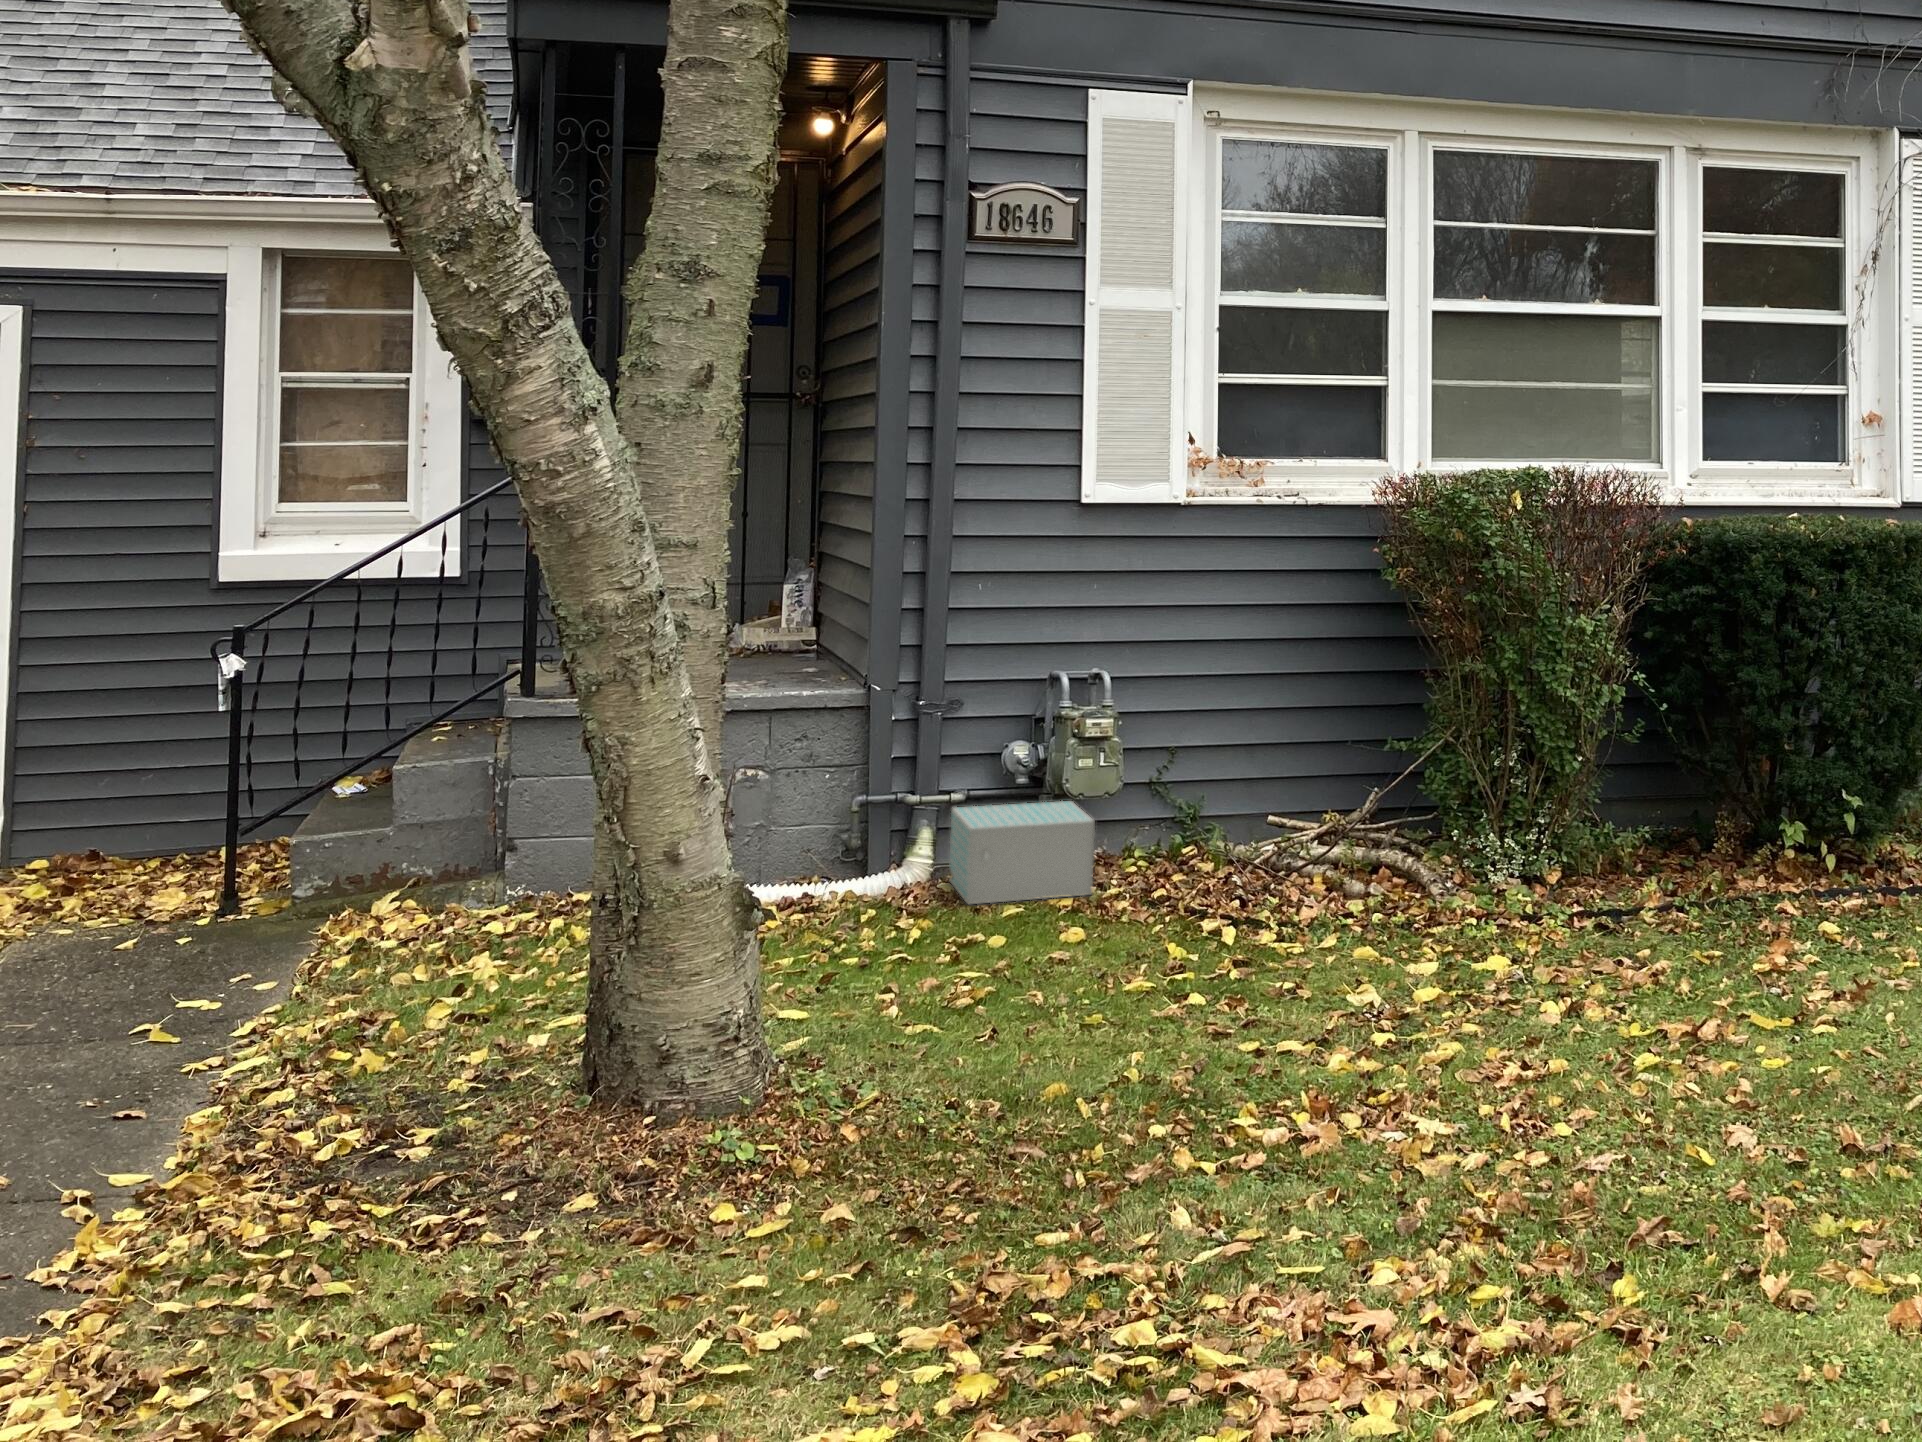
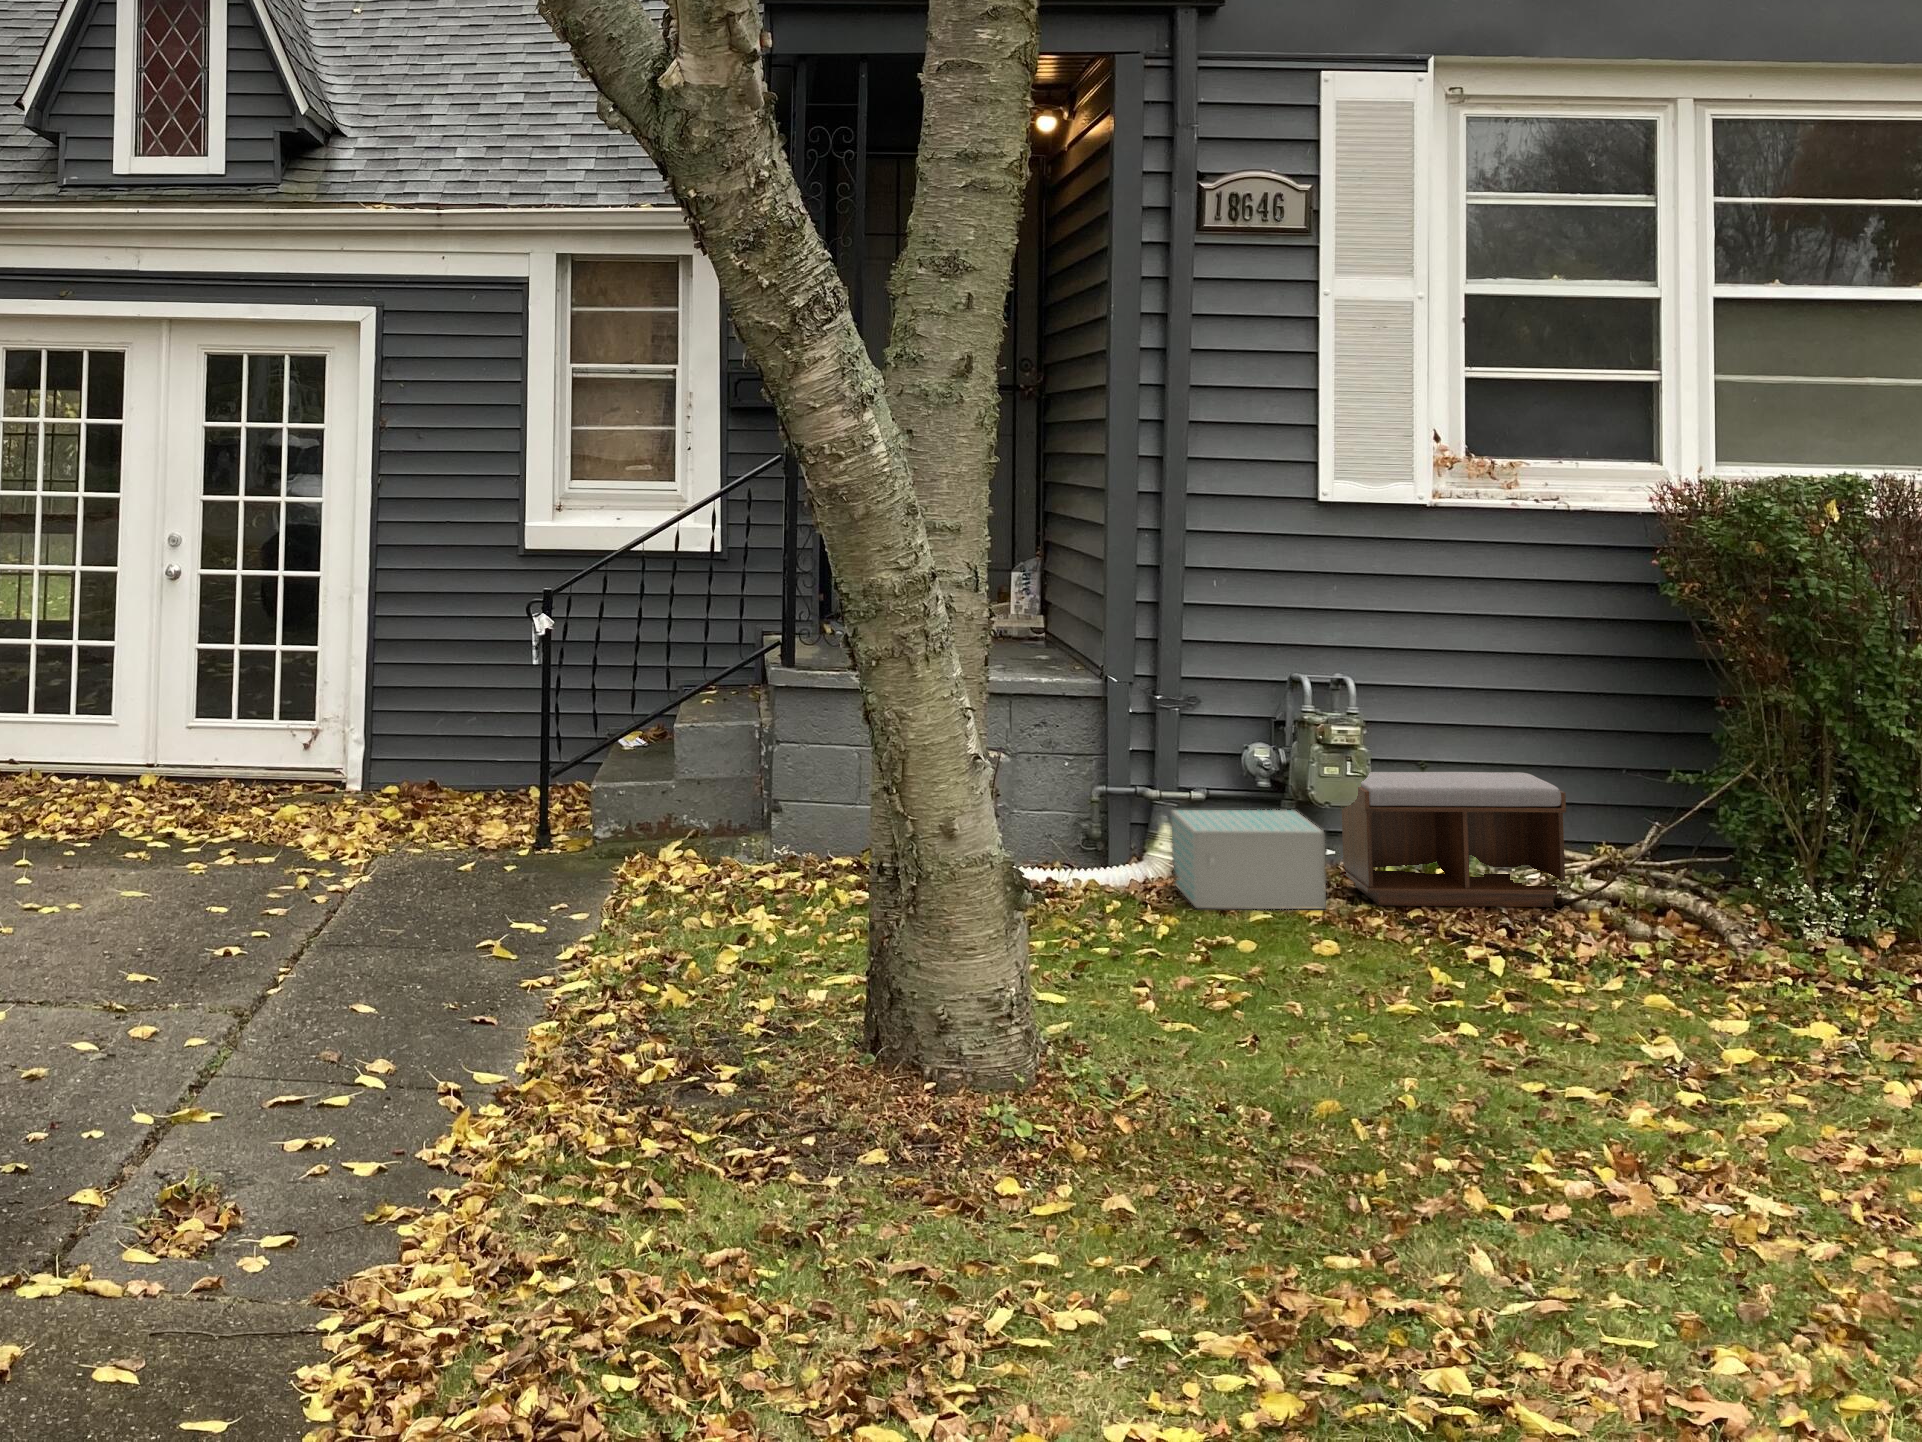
bench: none [1110,754,1310,887] -> present [1342,772,1566,907]

